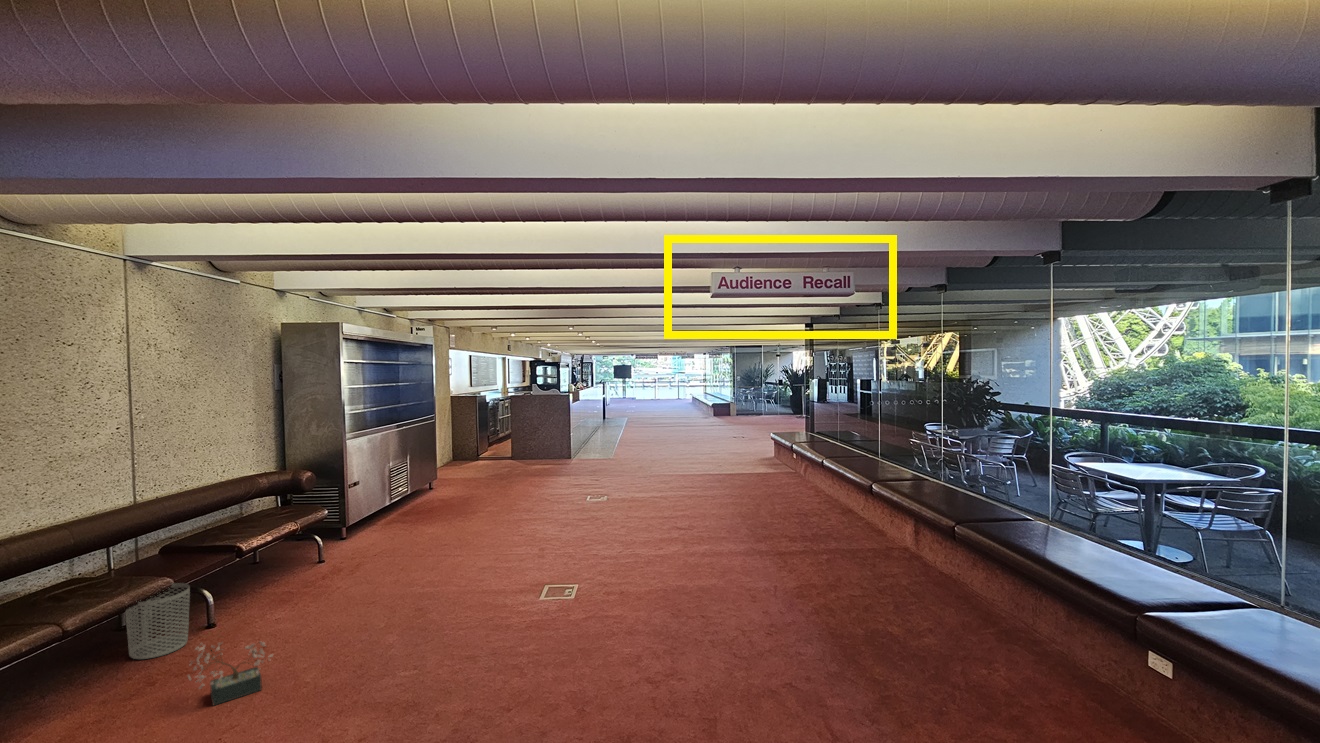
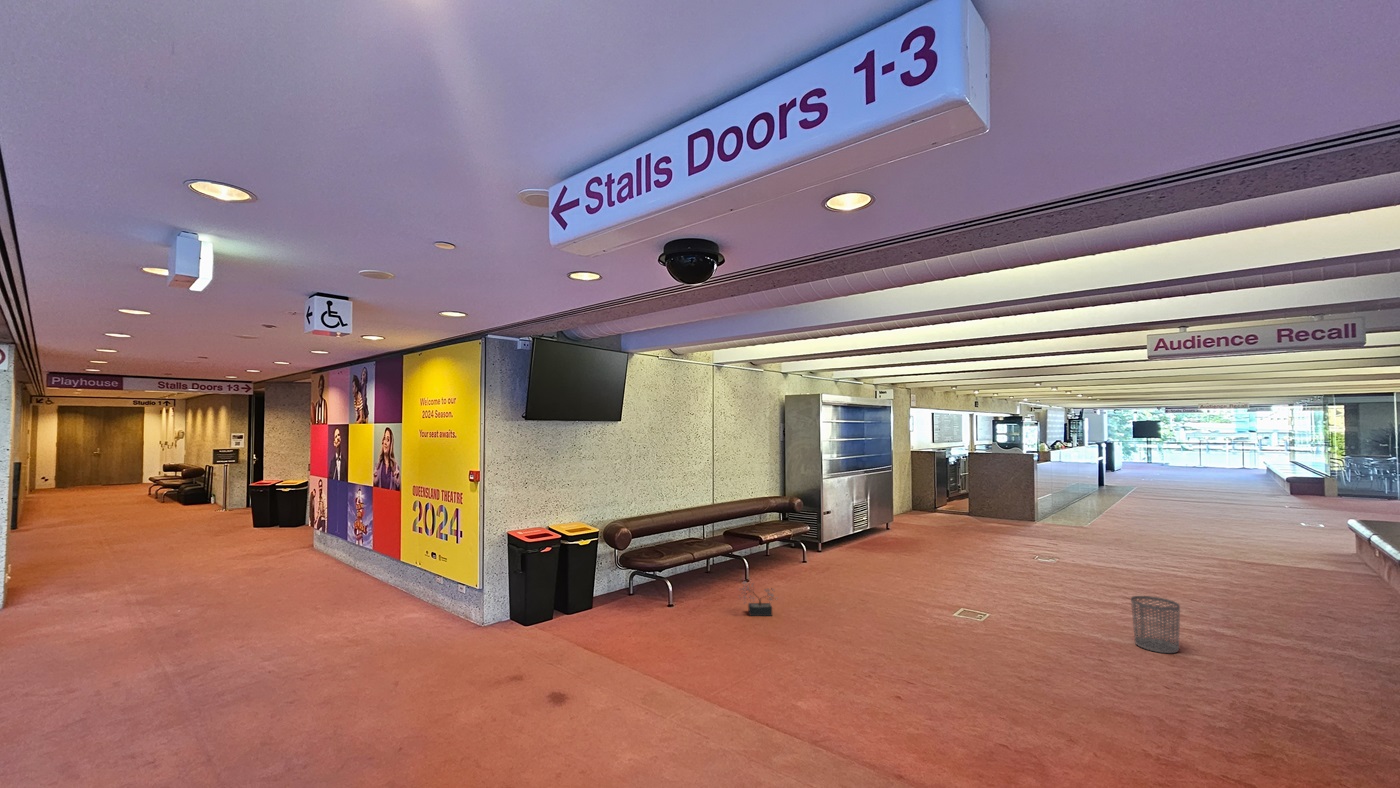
waste bin: present [126,583,190,659] -> present [1131,596,1180,653]

